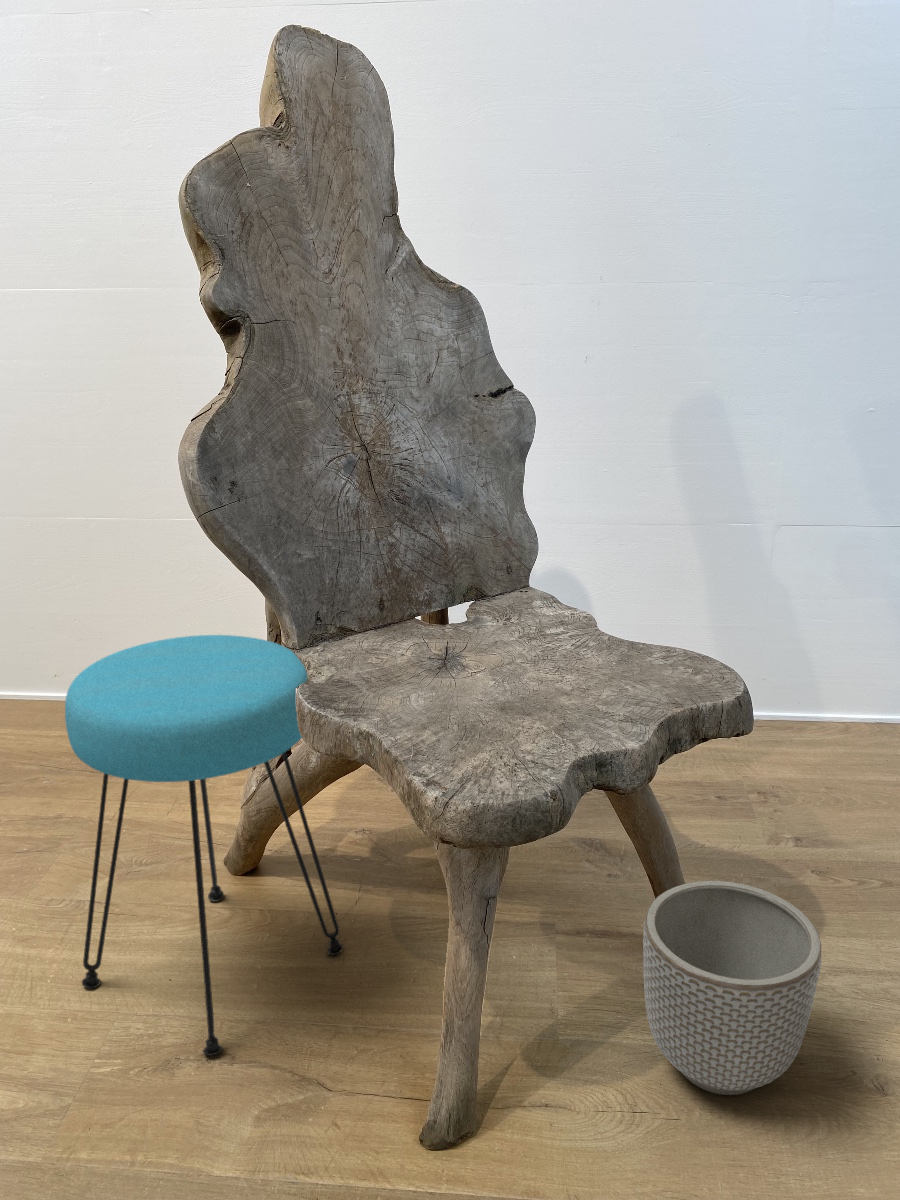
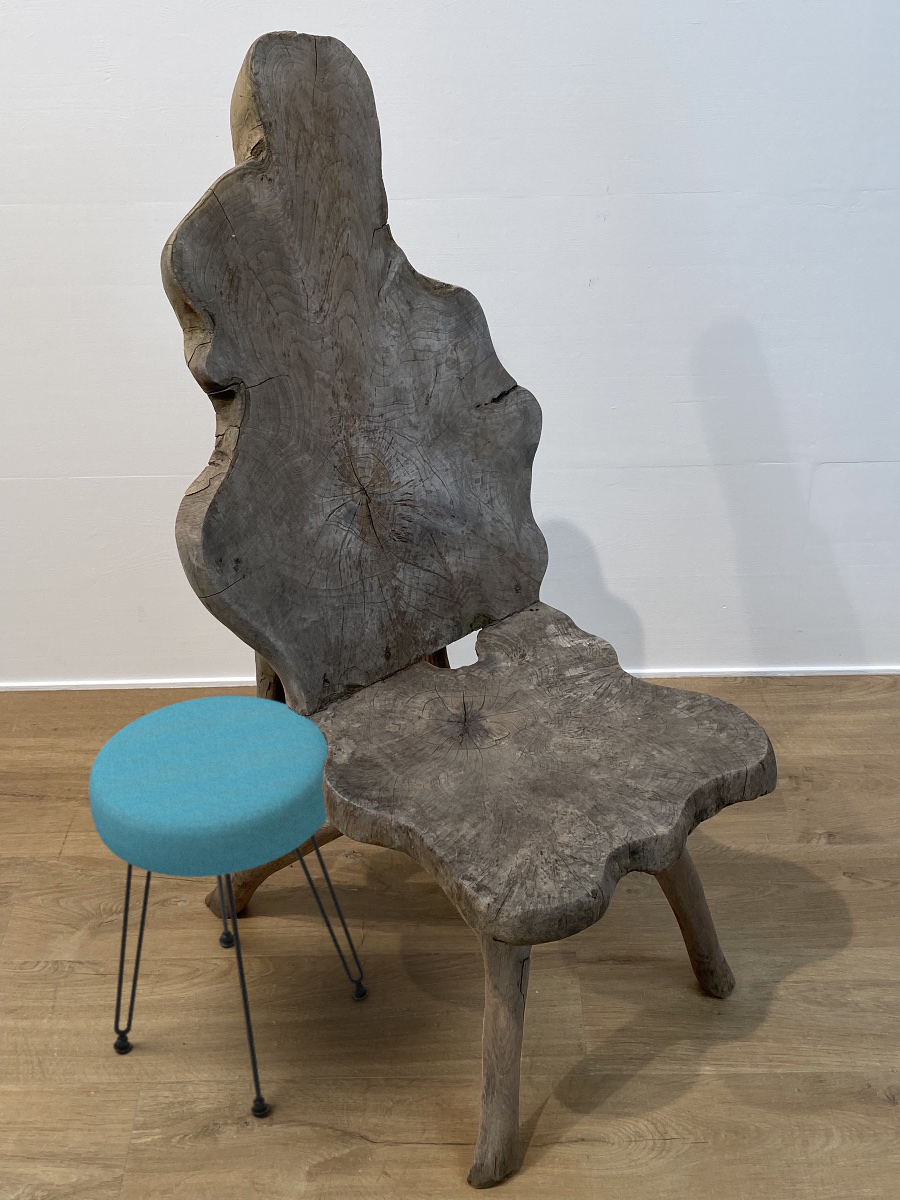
planter: present [643,881,821,1095] -> none [671,921,837,1119]

